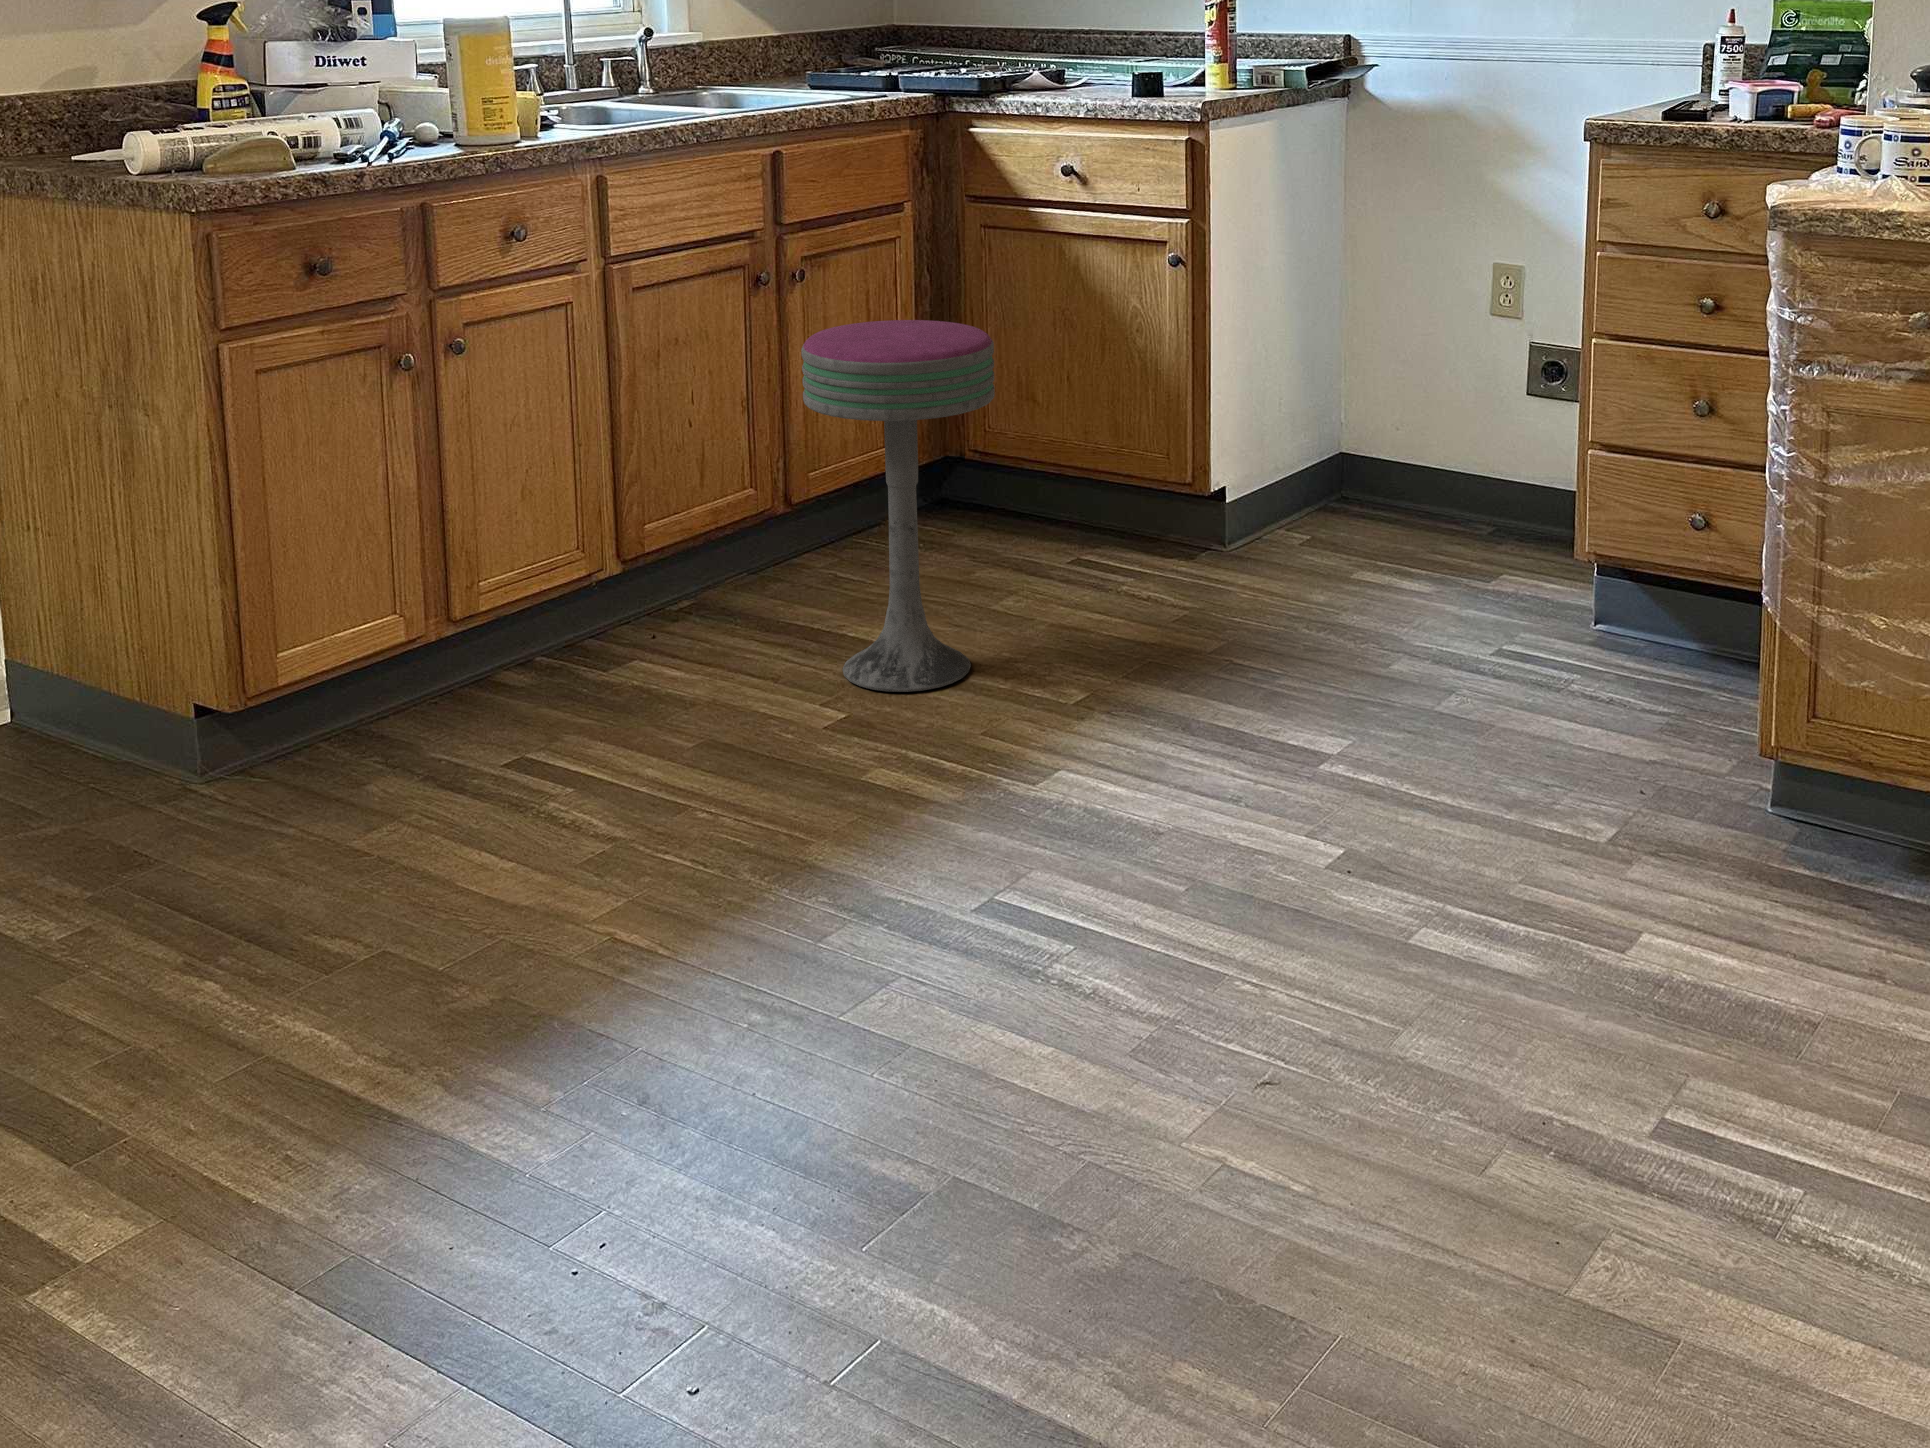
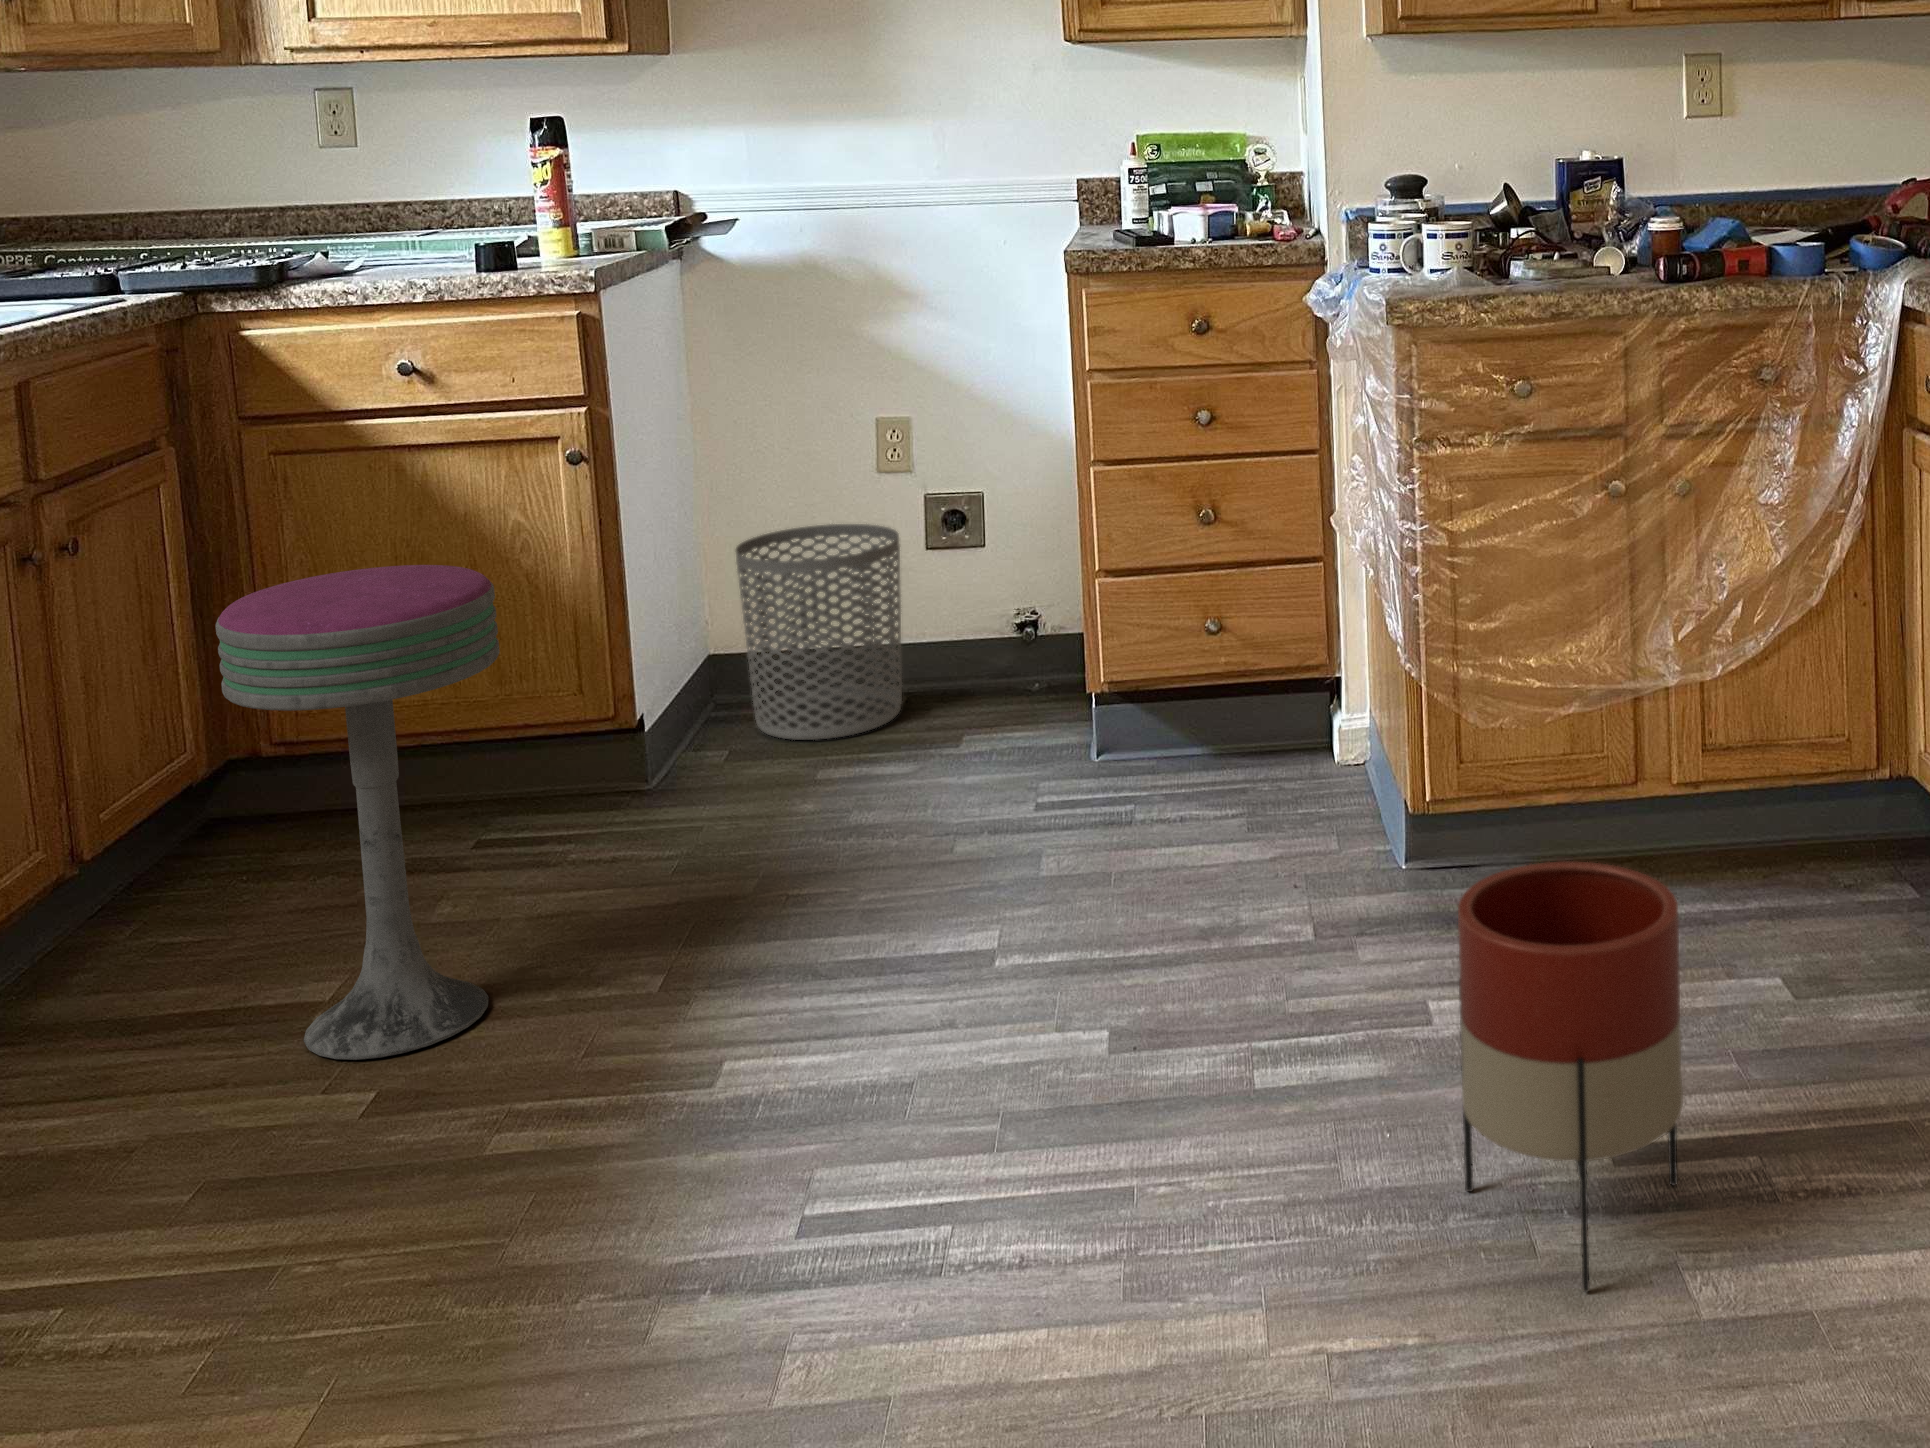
waste bin: none [1335,354,1482,549] -> present [735,524,902,740]
planter: none [1440,798,1697,1229] -> present [1458,862,1683,1292]

